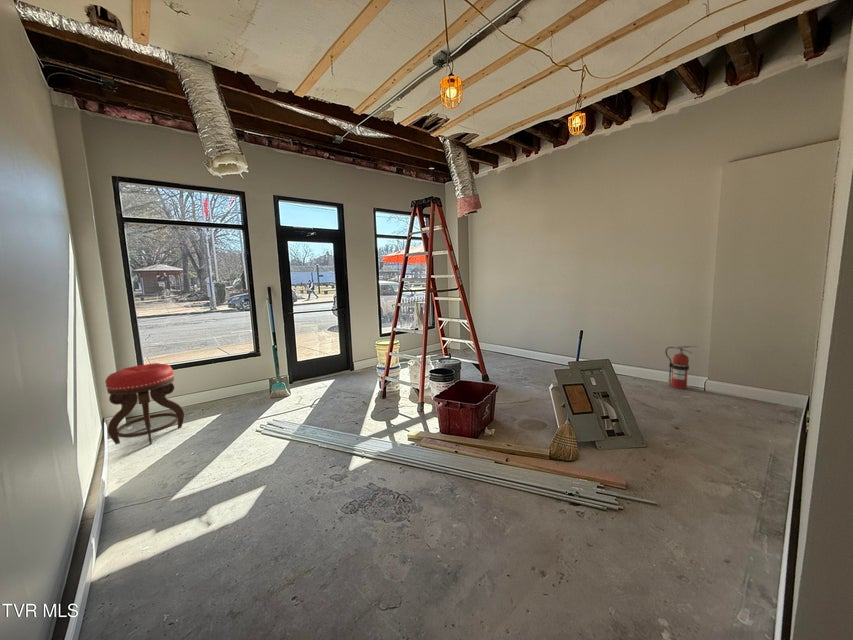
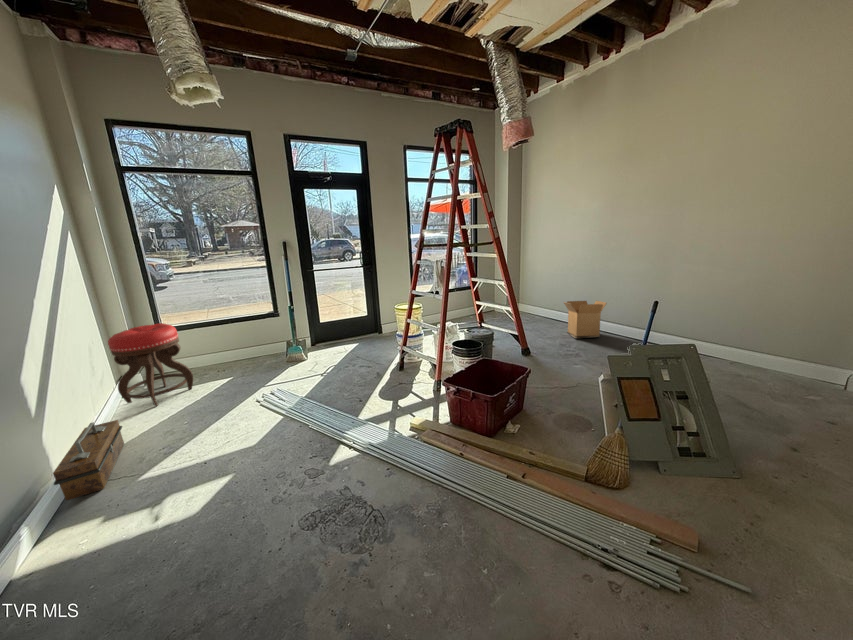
cardboard box: none [510,335,544,366] -> present [564,301,607,338]
fire extinguisher: present [665,346,697,389] -> none [783,327,845,387]
toolbox: none [93,452,138,524] -> present [53,420,124,500]

